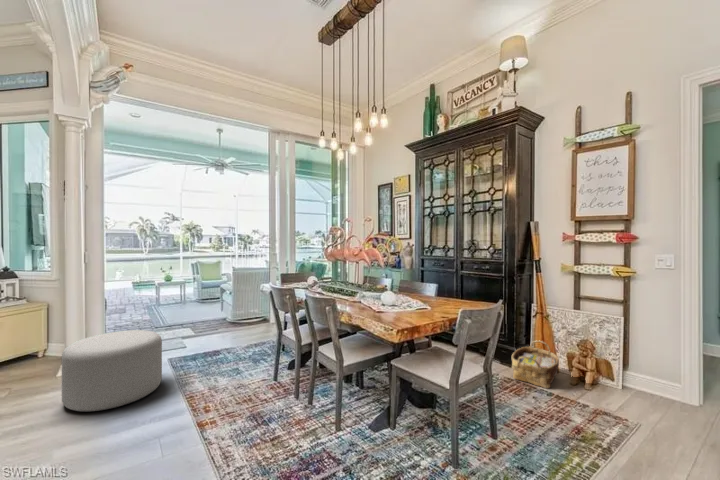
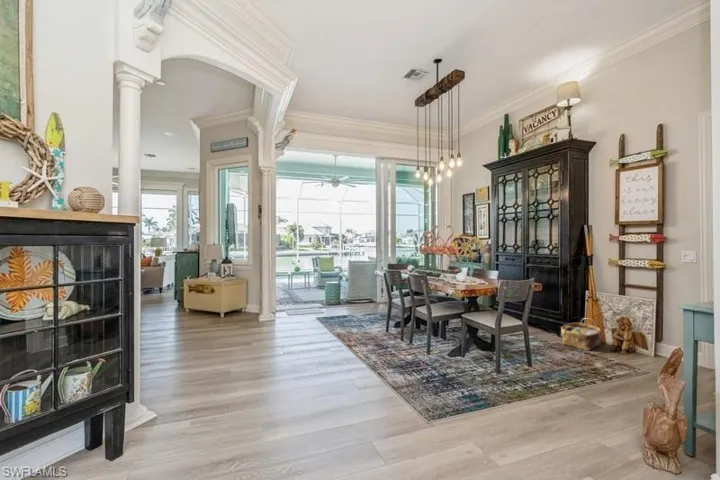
ottoman: present [62,330,162,411] -> none [272,295,320,336]

